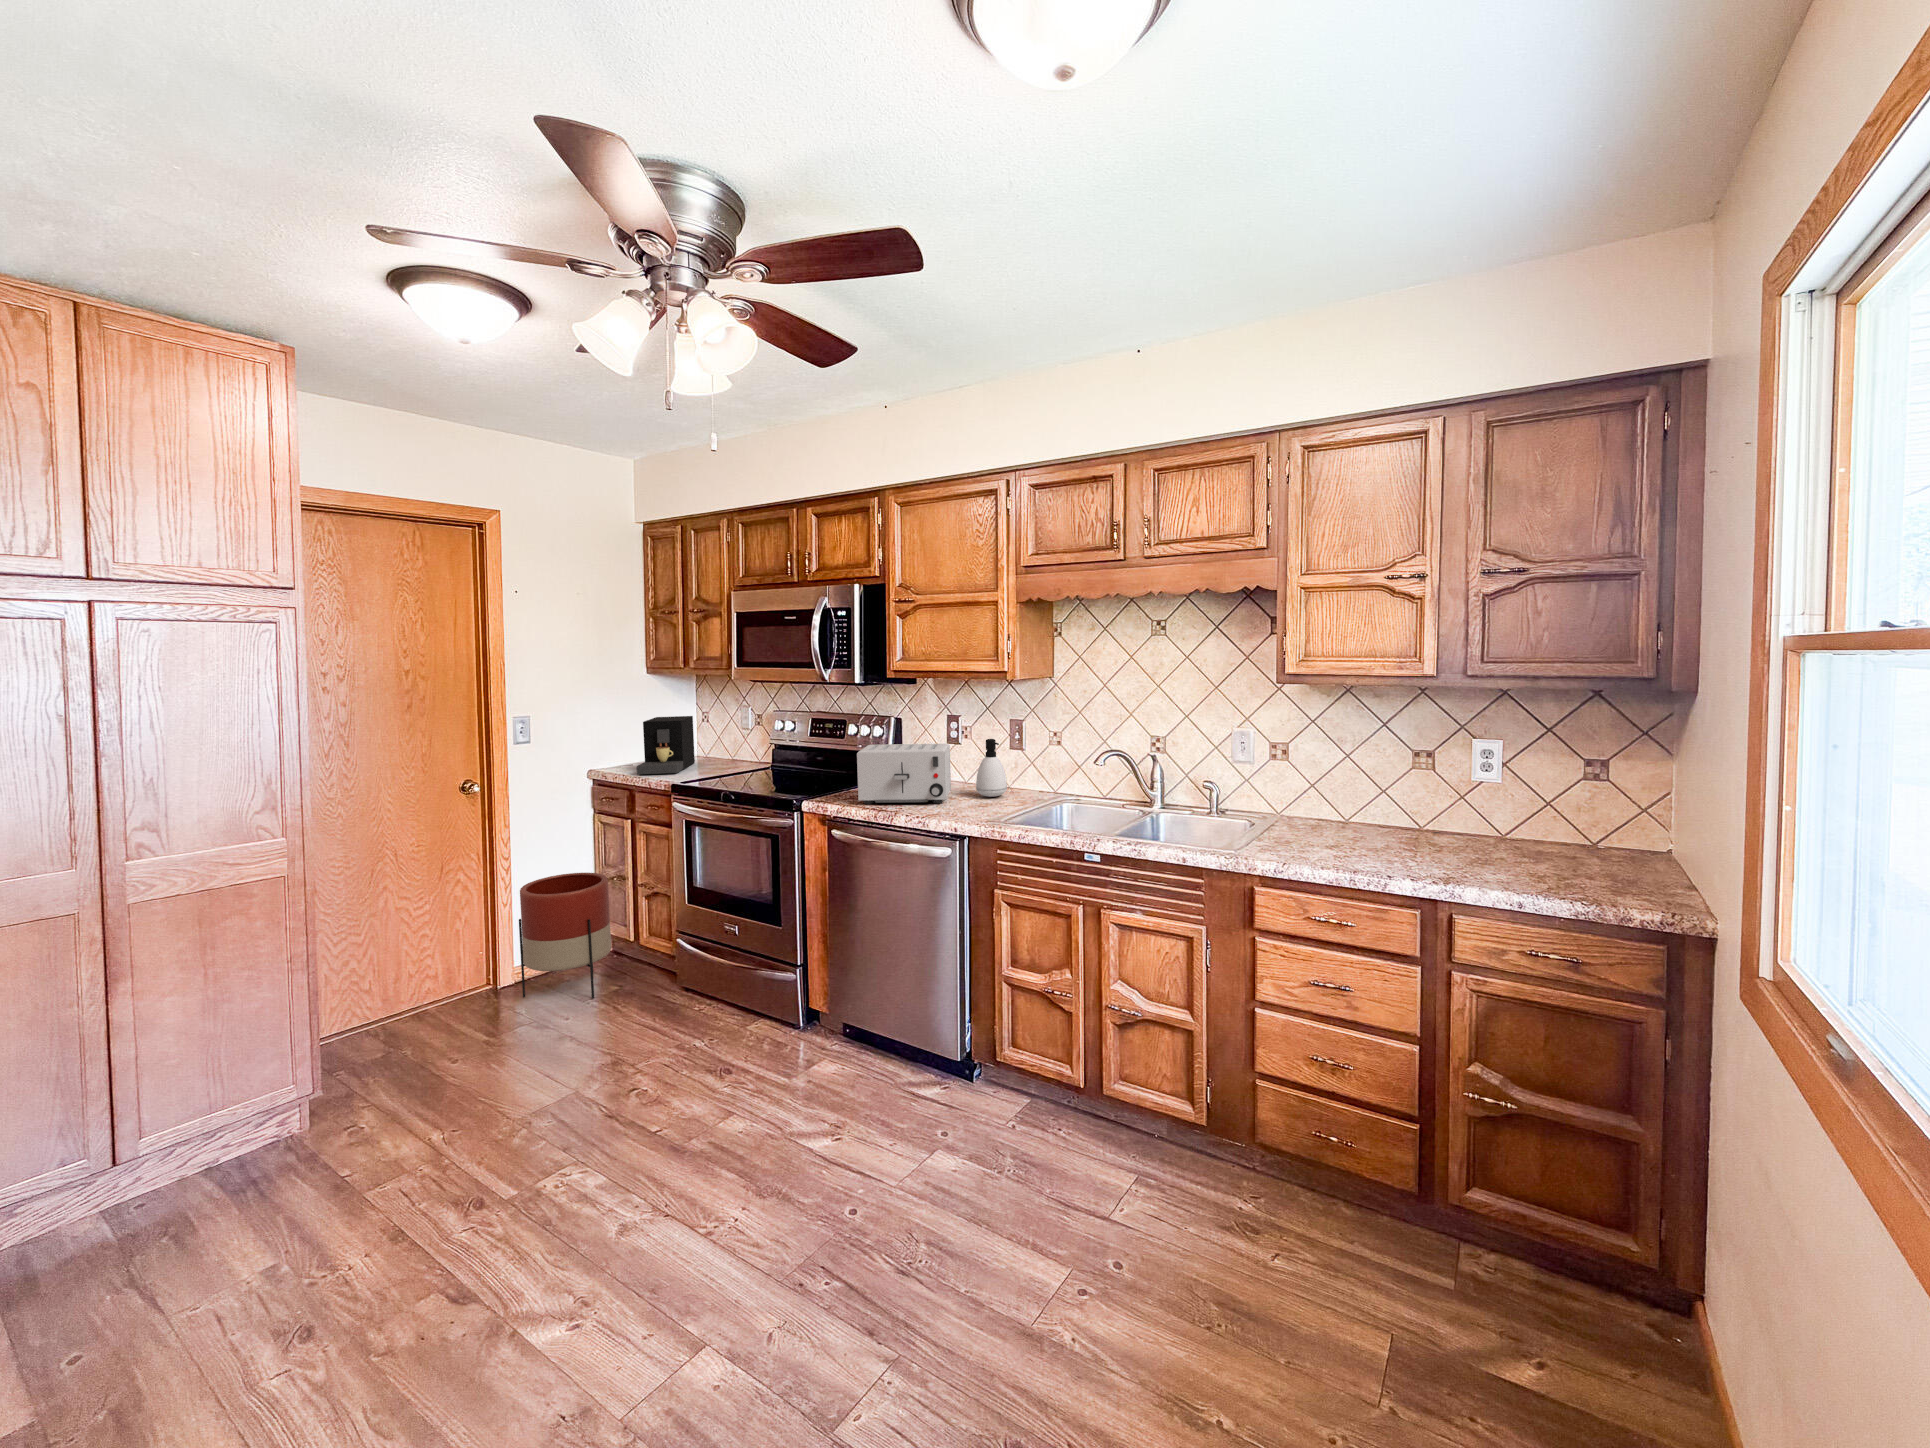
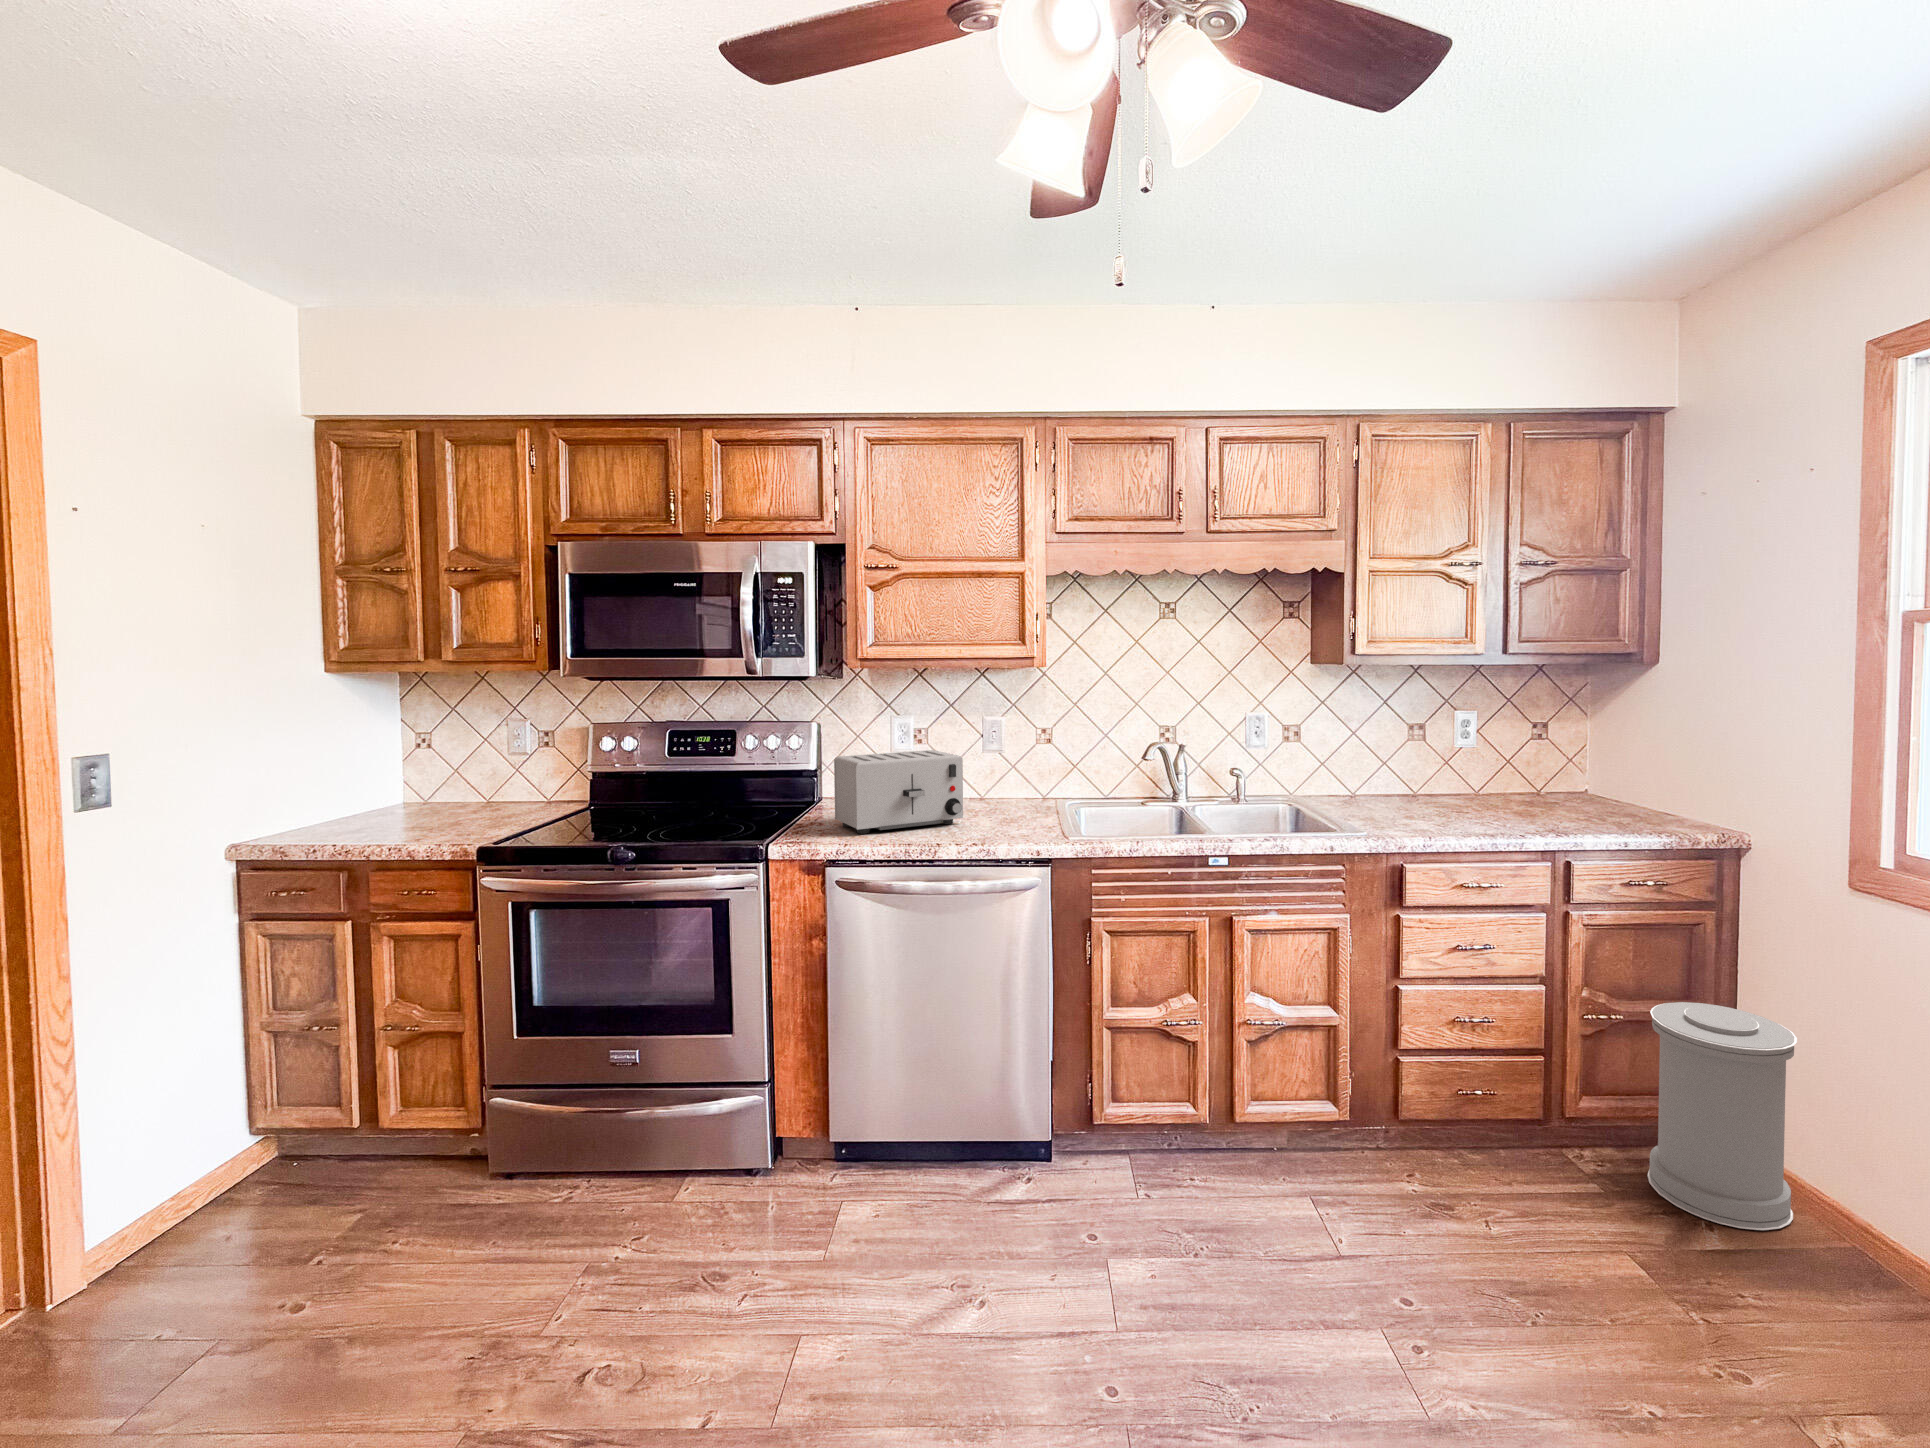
coffee maker: present [637,716,695,774] -> none [344,739,431,836]
soap dispenser: present [976,739,1007,797] -> none [969,741,1007,812]
planter: present [519,873,611,998] -> none [148,1013,339,1274]
trash can: none [1495,1100,1671,1401] -> present [1647,1002,1797,1230]

